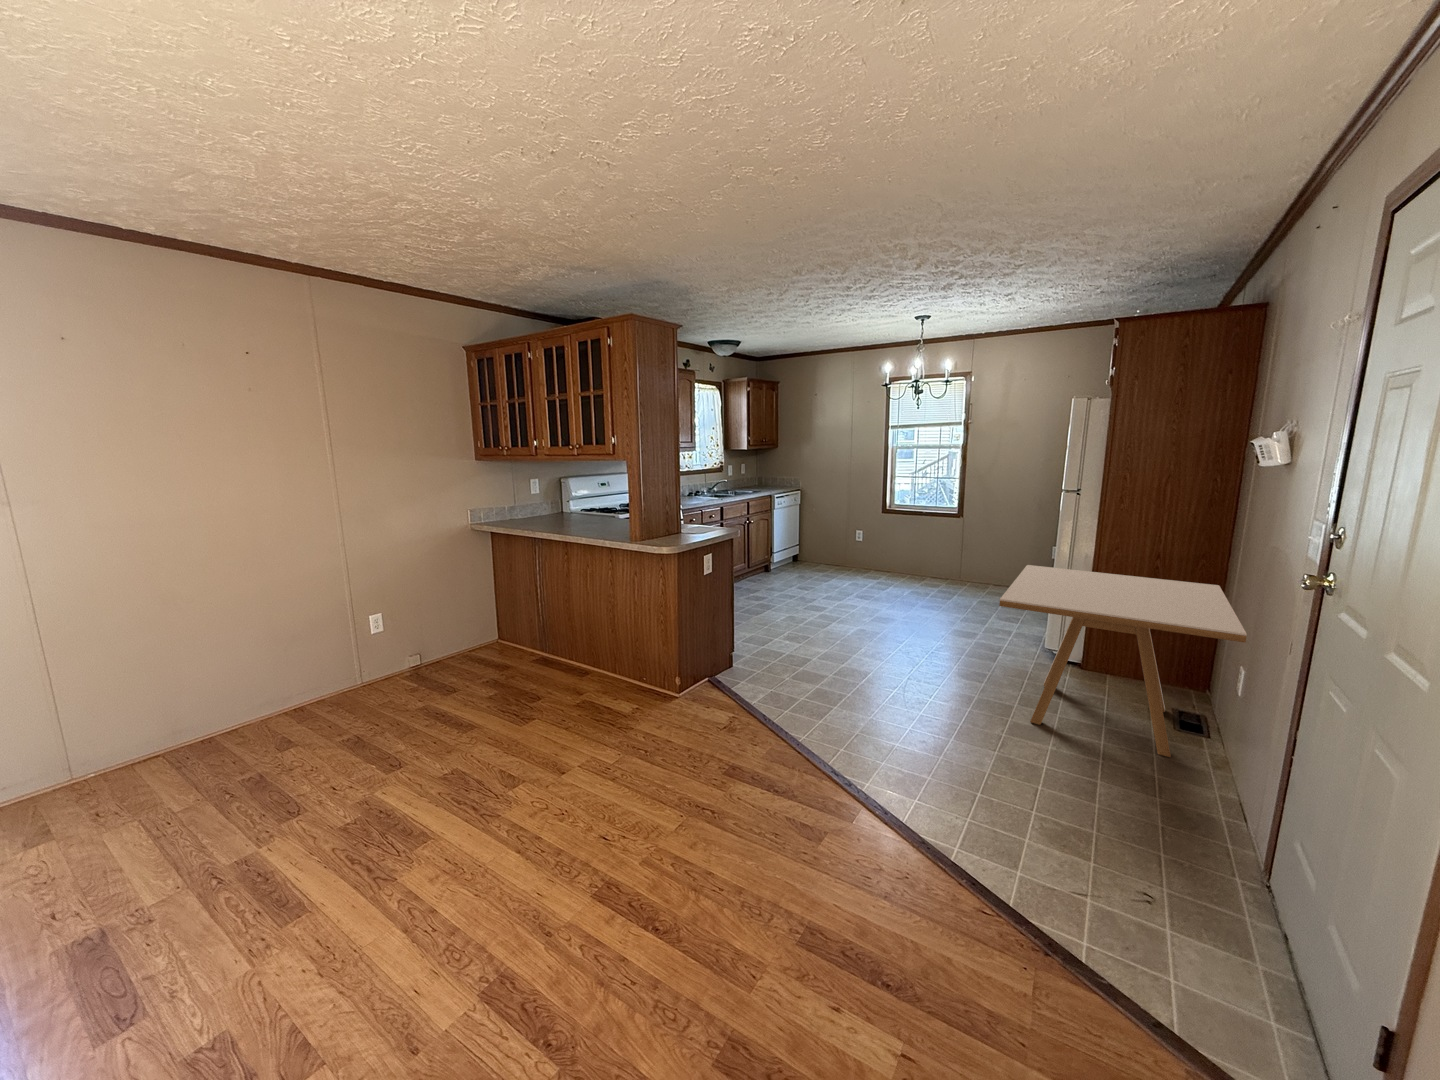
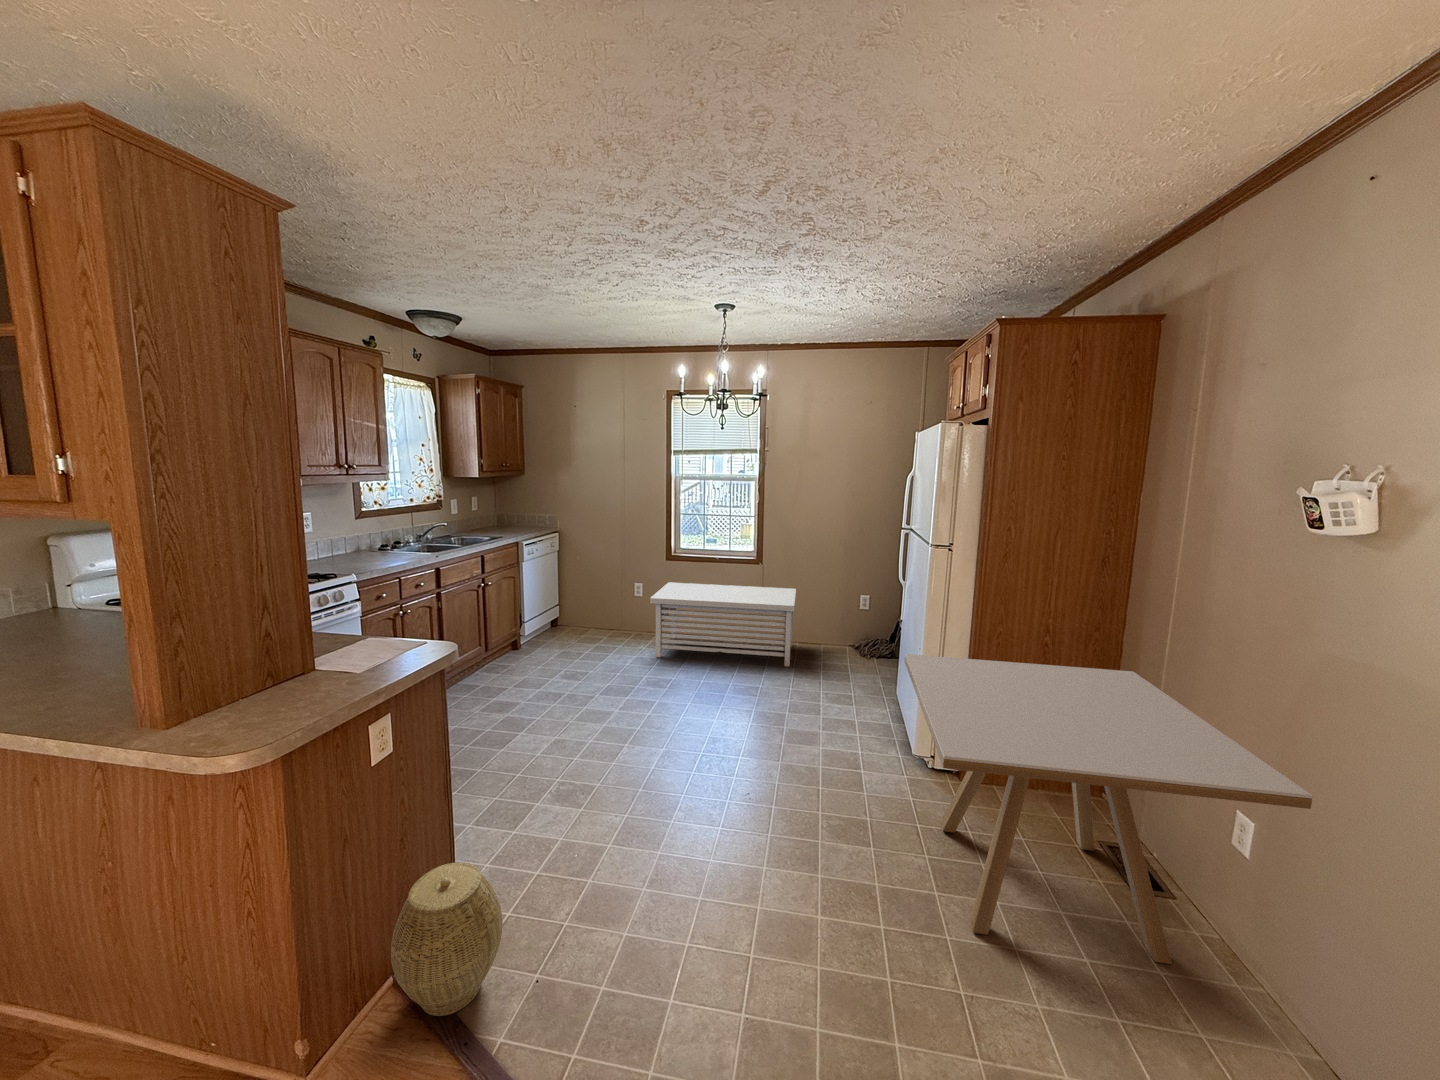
storage bench: none [864,530,990,598] -> present [650,582,796,666]
woven basket: none [709,630,756,693] -> present [391,863,503,1016]

